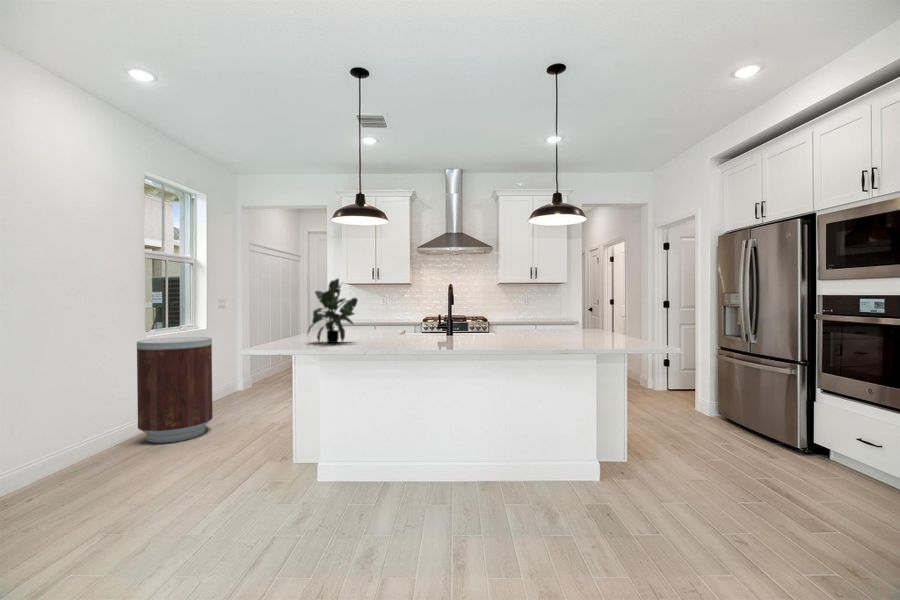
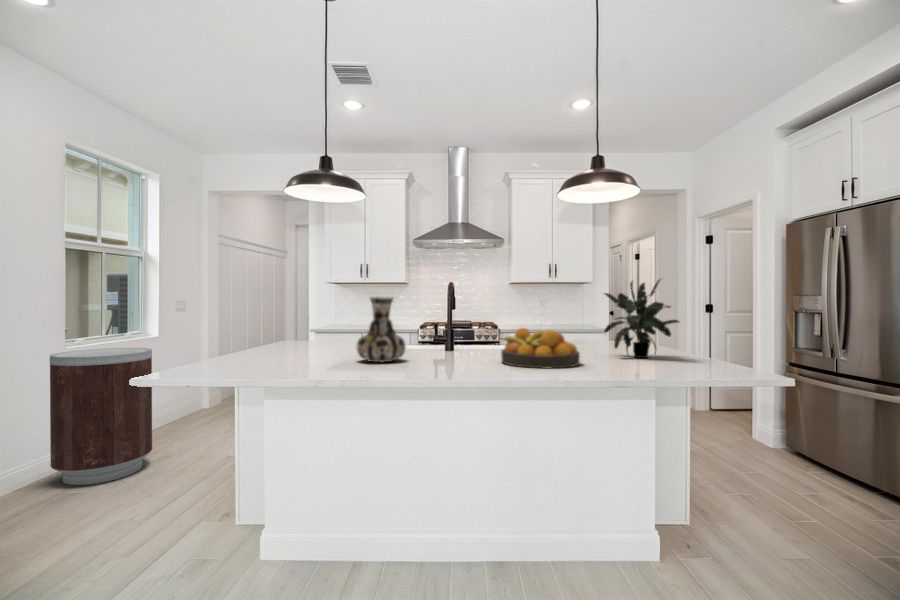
potted plant: present [308,279,358,343] -> present [604,279,679,358]
vase: none [382,295,417,342] -> present [357,297,406,362]
fruit bowl: none [485,317,543,345] -> present [501,328,580,368]

